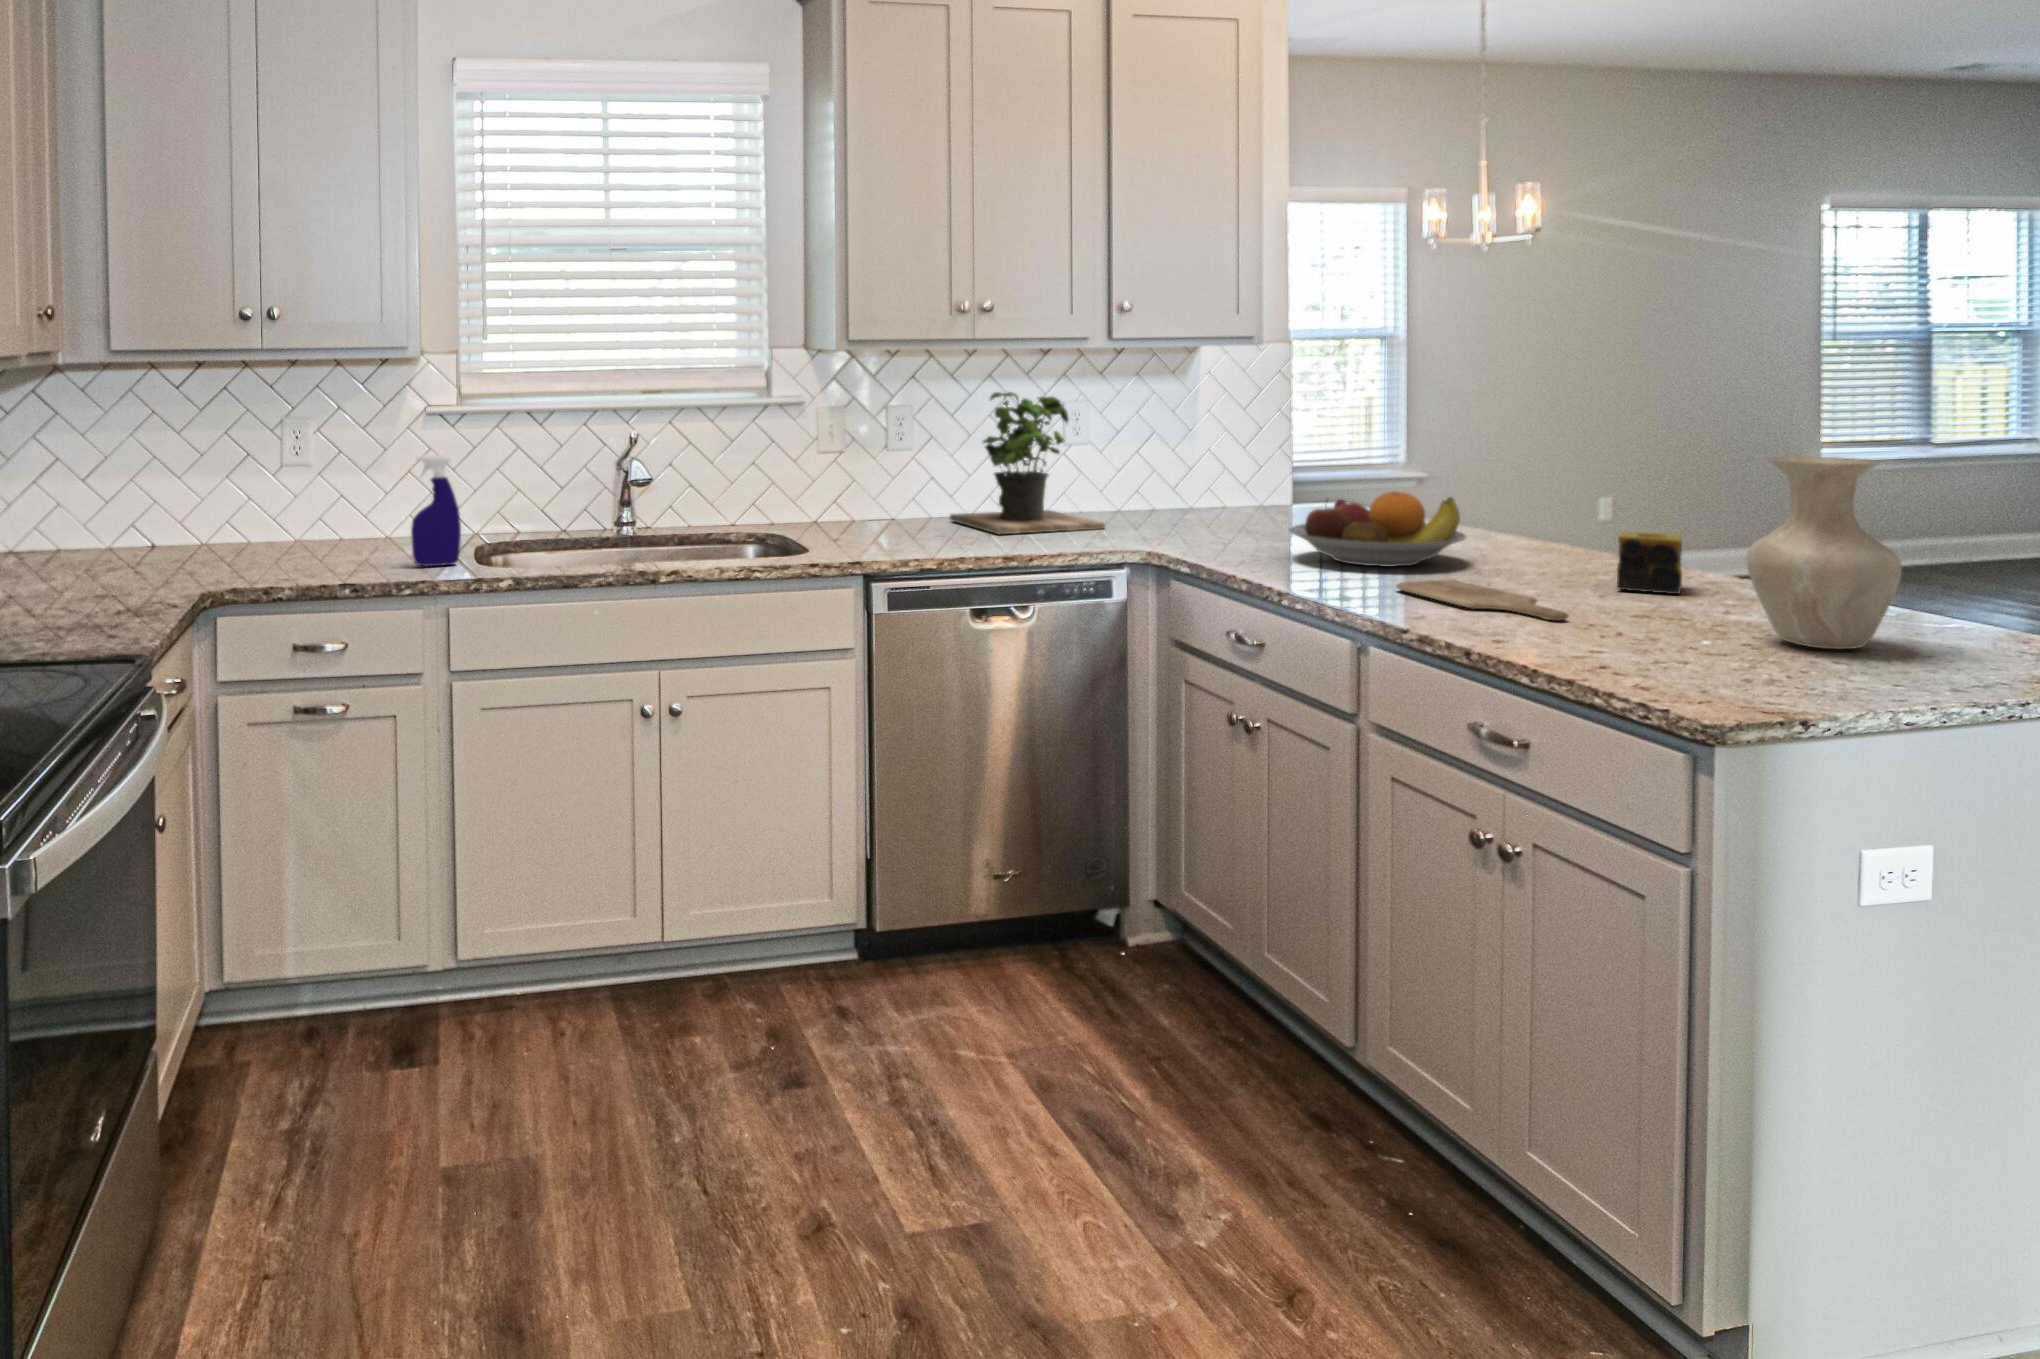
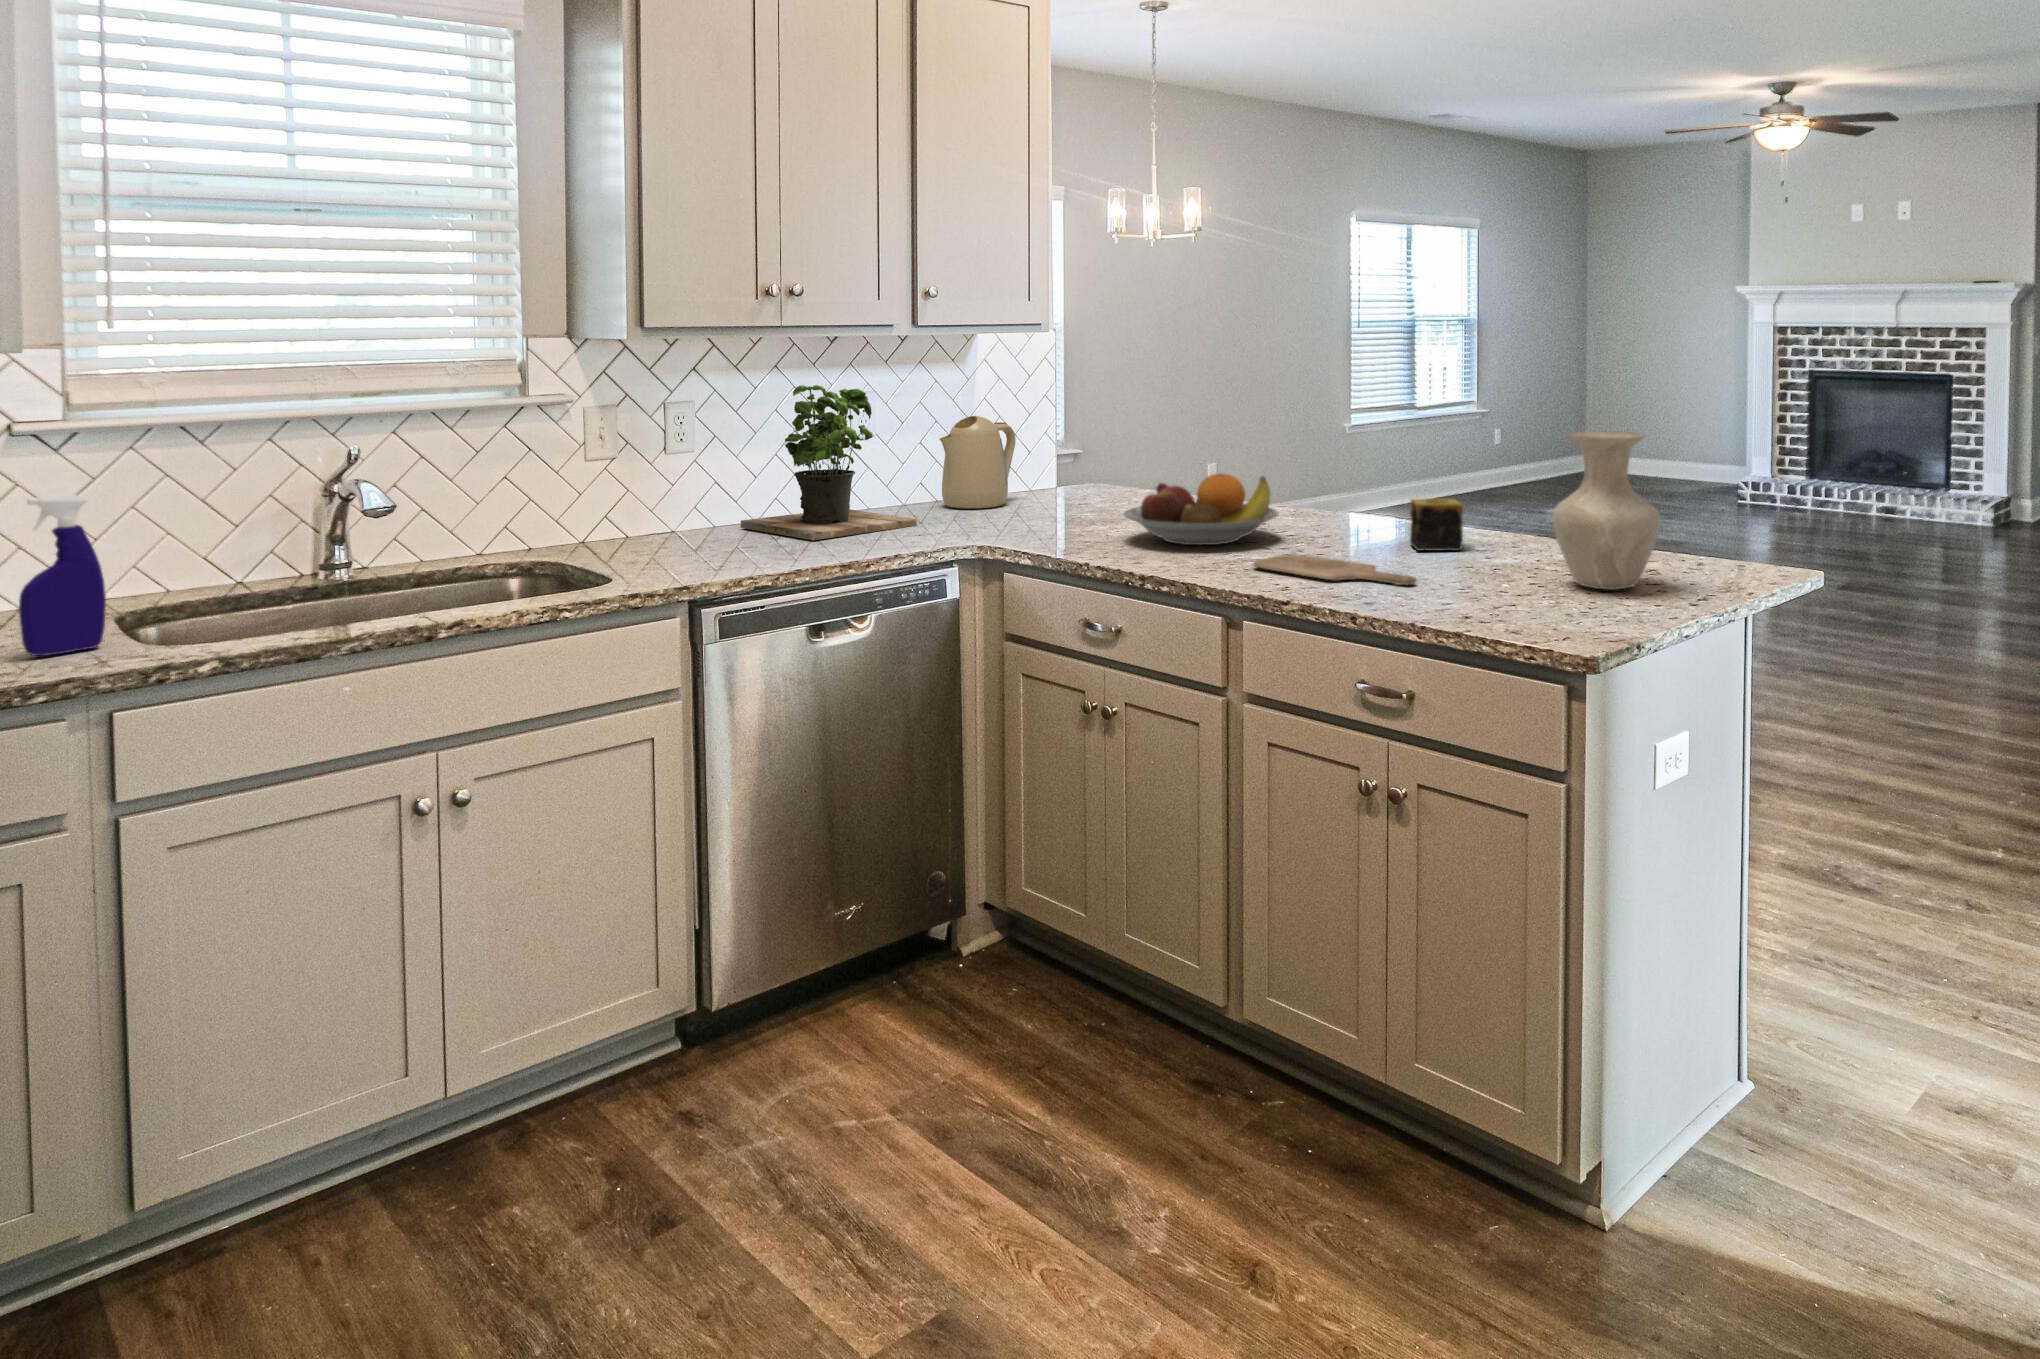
kettle: none [1142,427,1227,518] -> present [940,416,1016,509]

